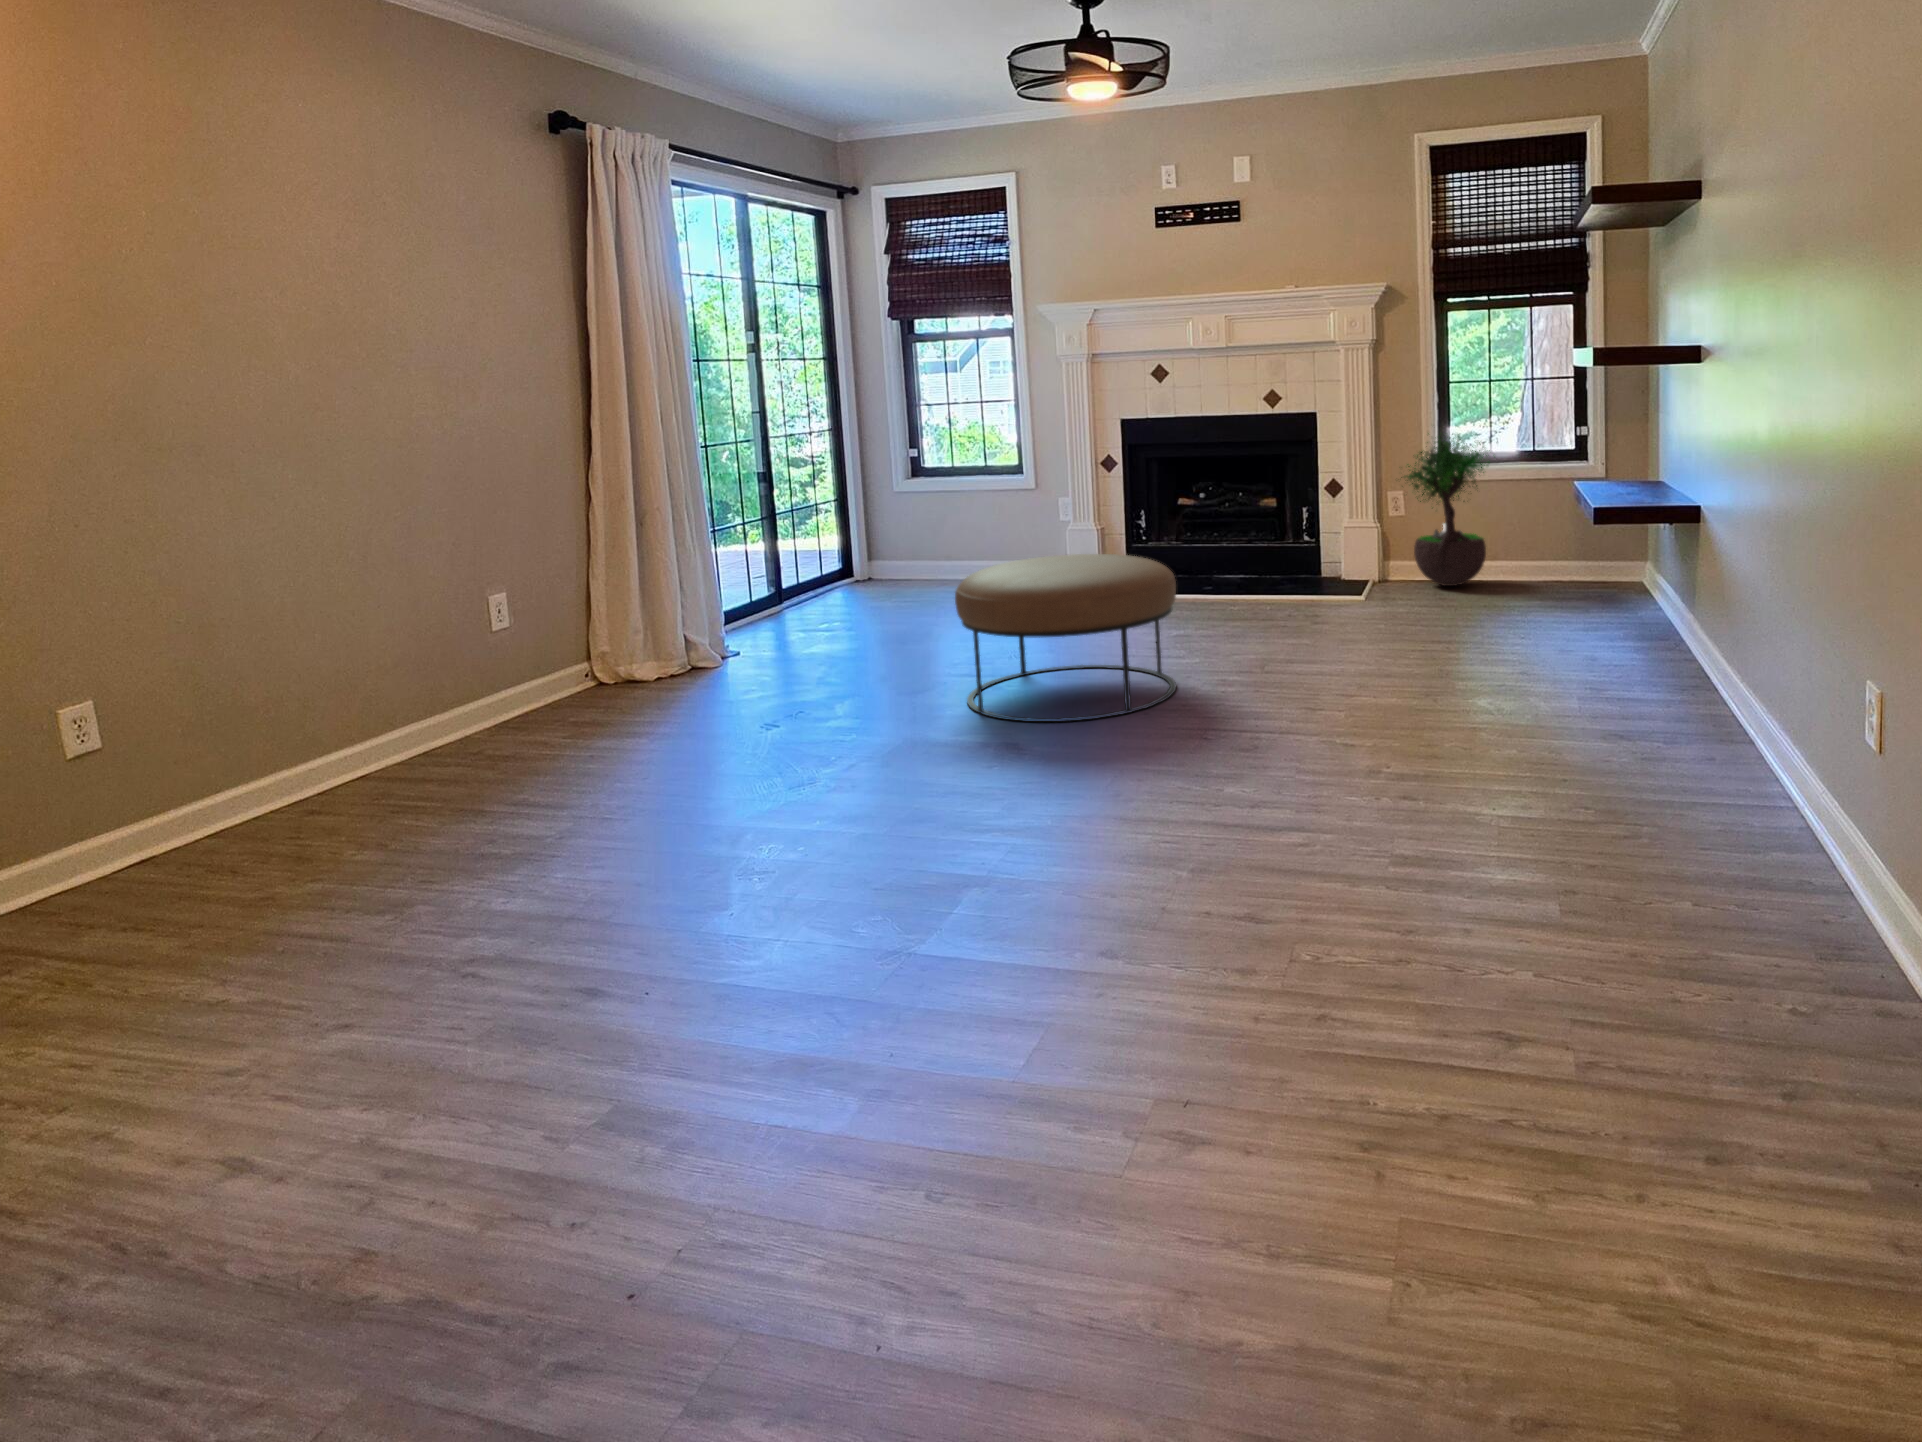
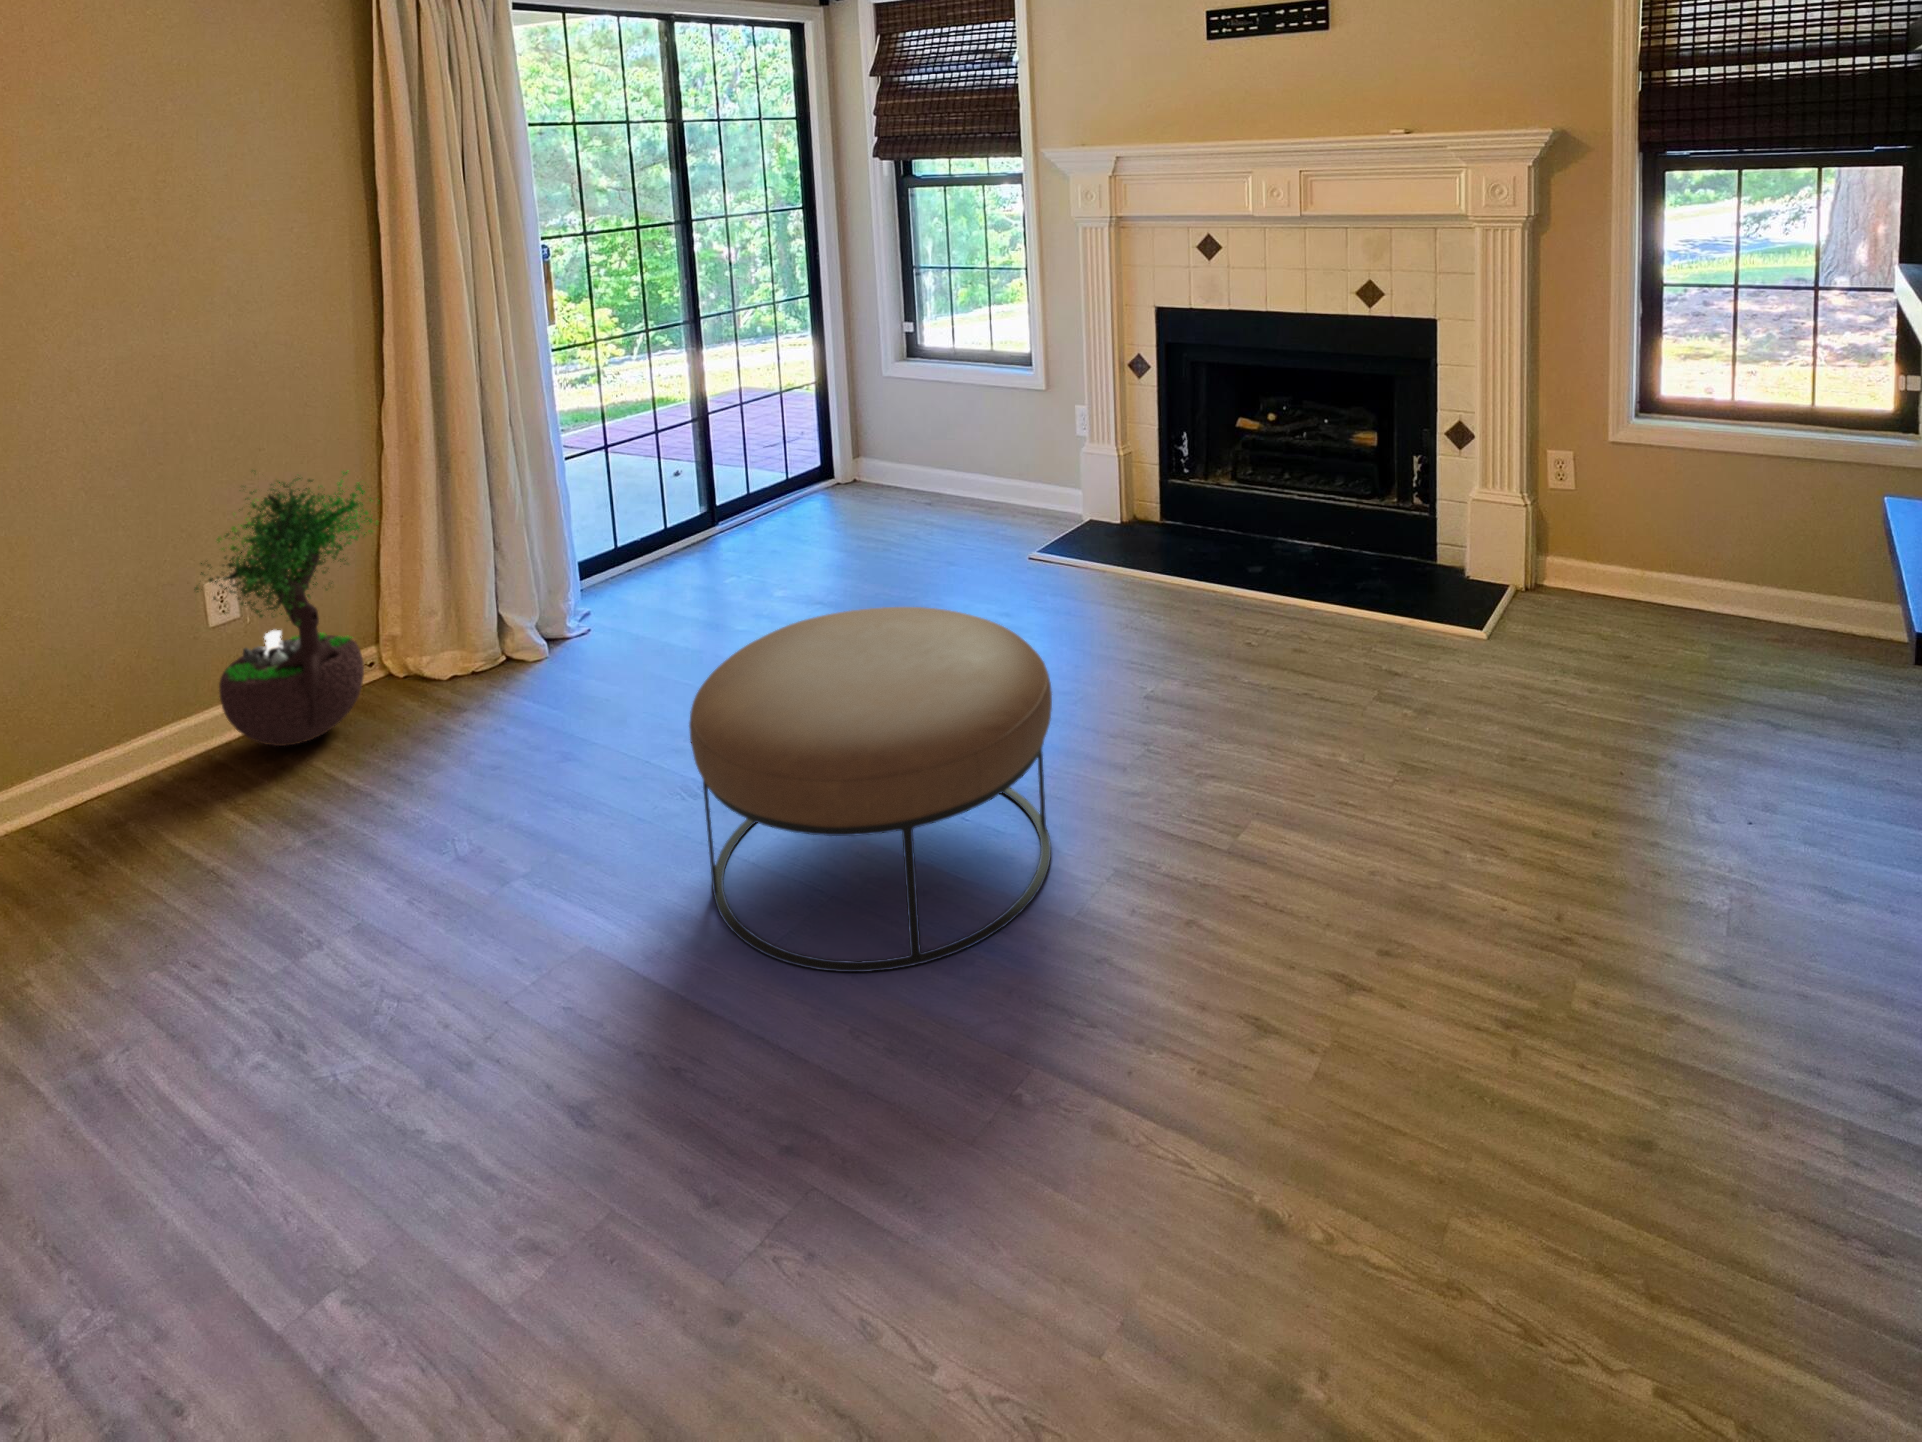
potted tree: present [1401,433,1490,586] -> present [194,472,380,746]

